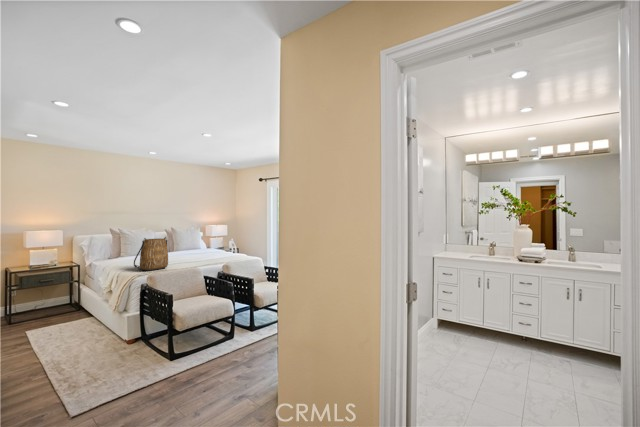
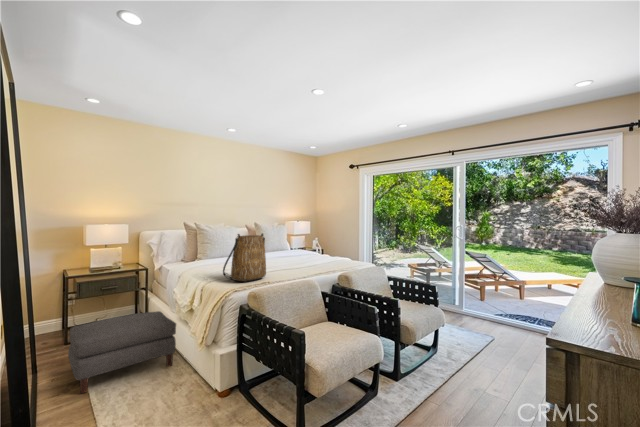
ottoman: none [15,296,100,349] -> present [68,311,176,393]

